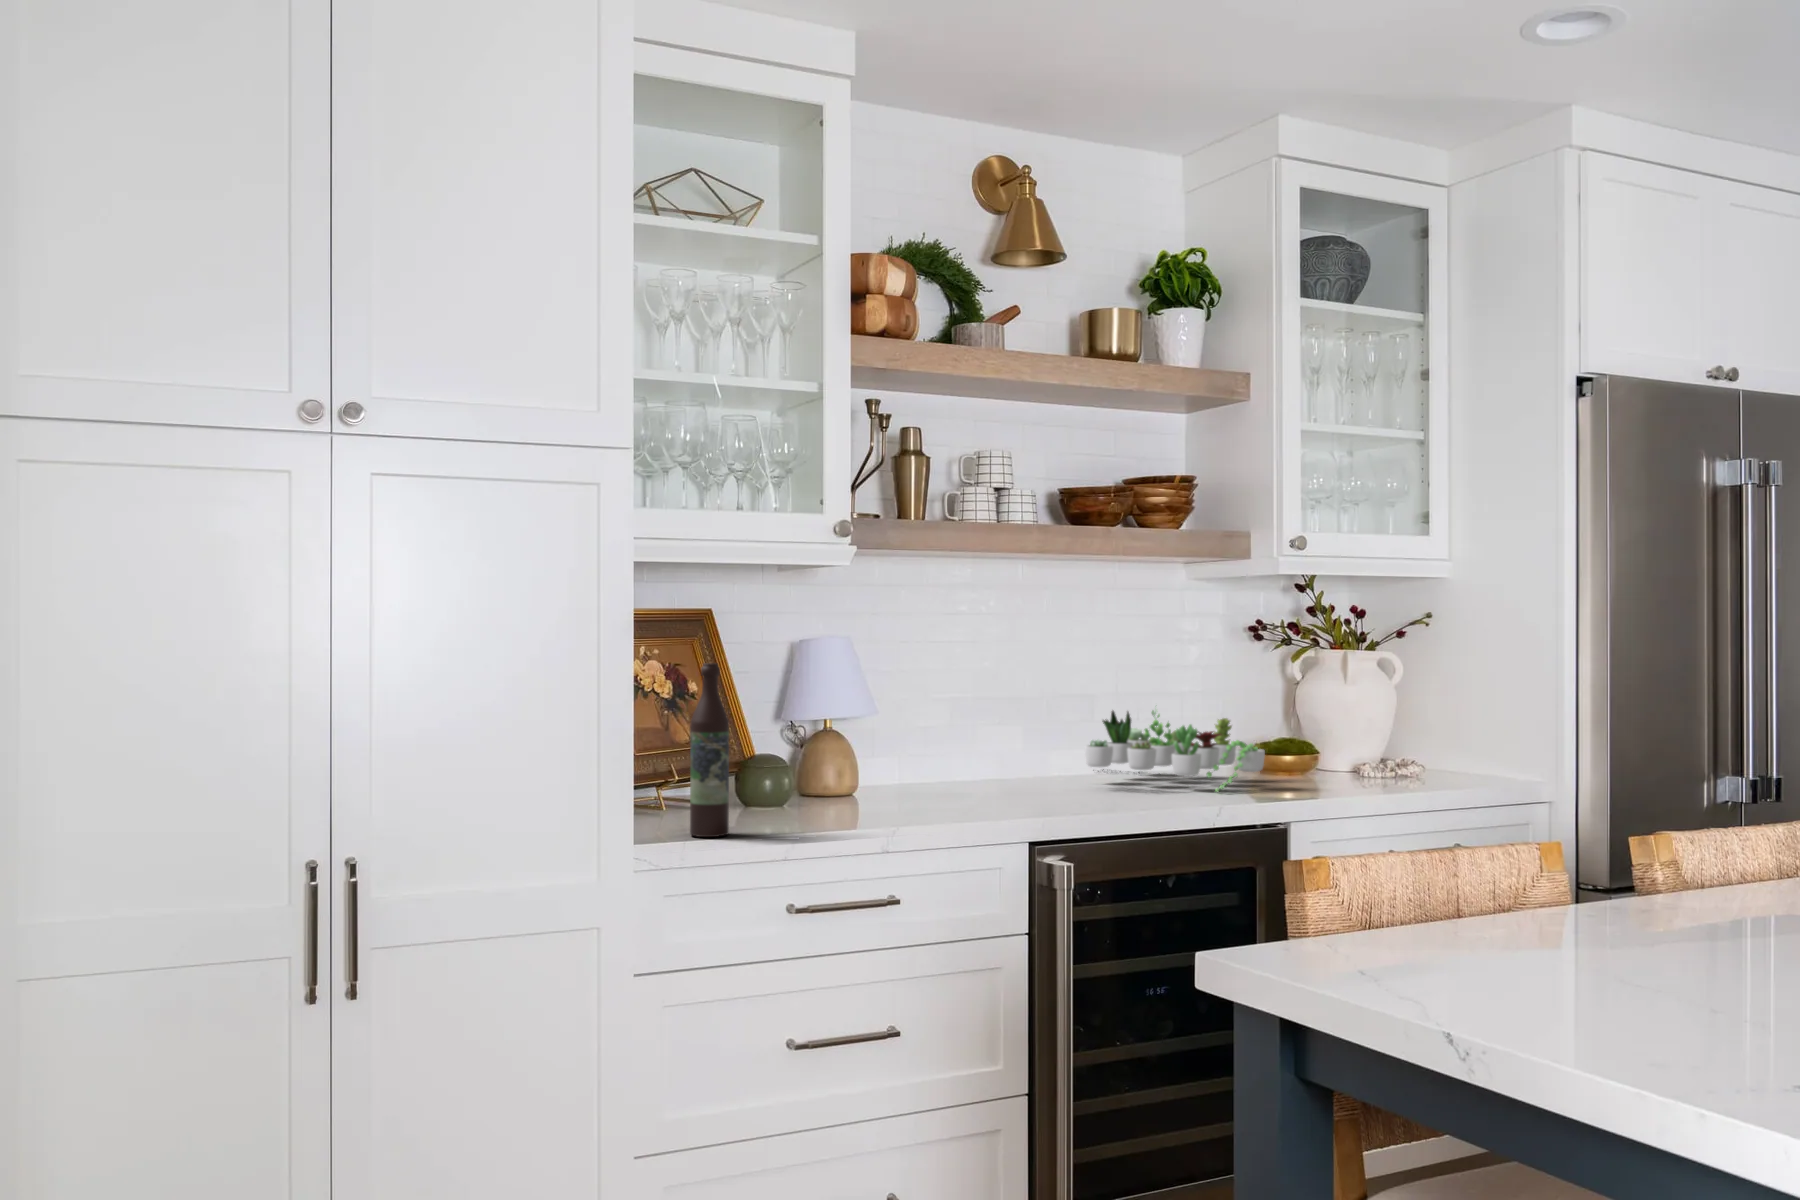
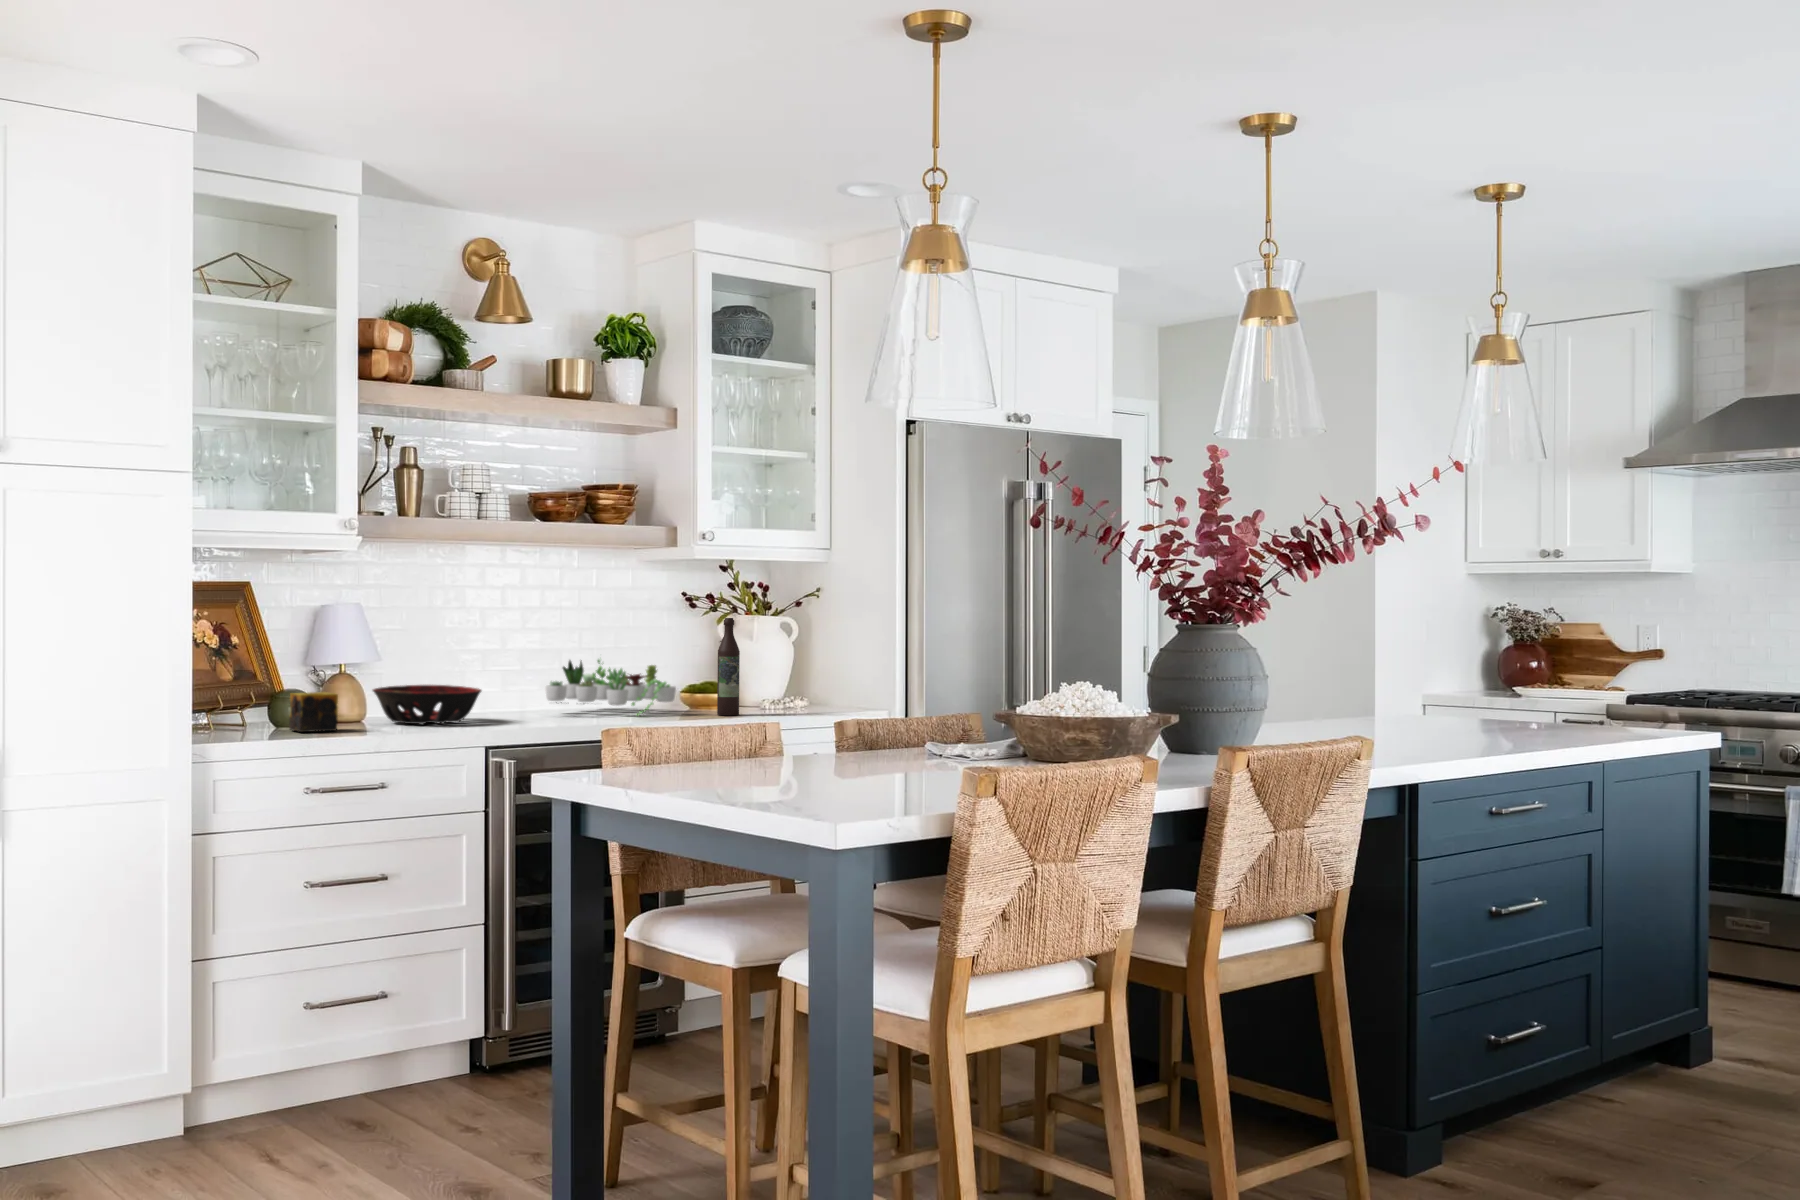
wine bottle: present [690,663,729,837] -> present [717,618,740,715]
decorative bowl: none [867,746,1012,804] -> present [373,685,481,724]
candle: none [762,762,826,820] -> present [289,692,338,732]

